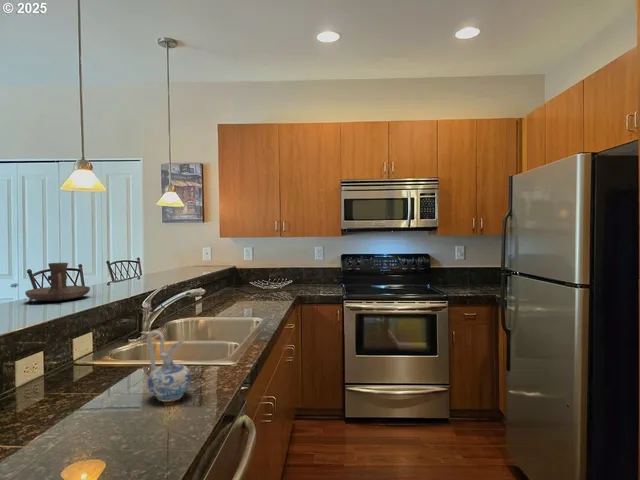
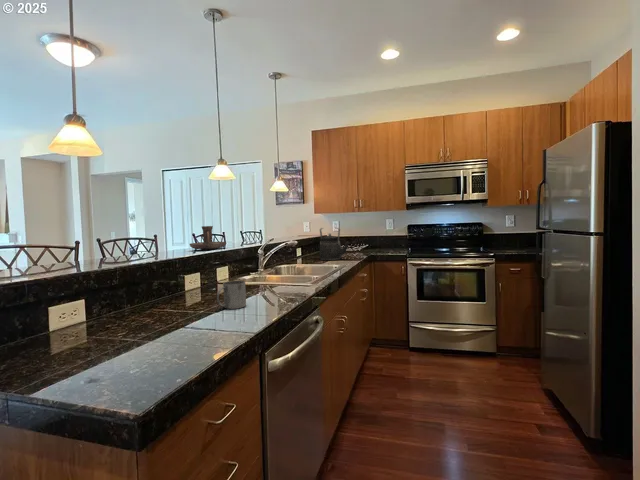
kettle: none [230,261,274,306] -> present [320,228,350,260]
ceramic pitcher: present [147,330,191,402] -> none [254,256,281,298]
mug: none [78,380,133,437] -> present [217,281,246,309]

